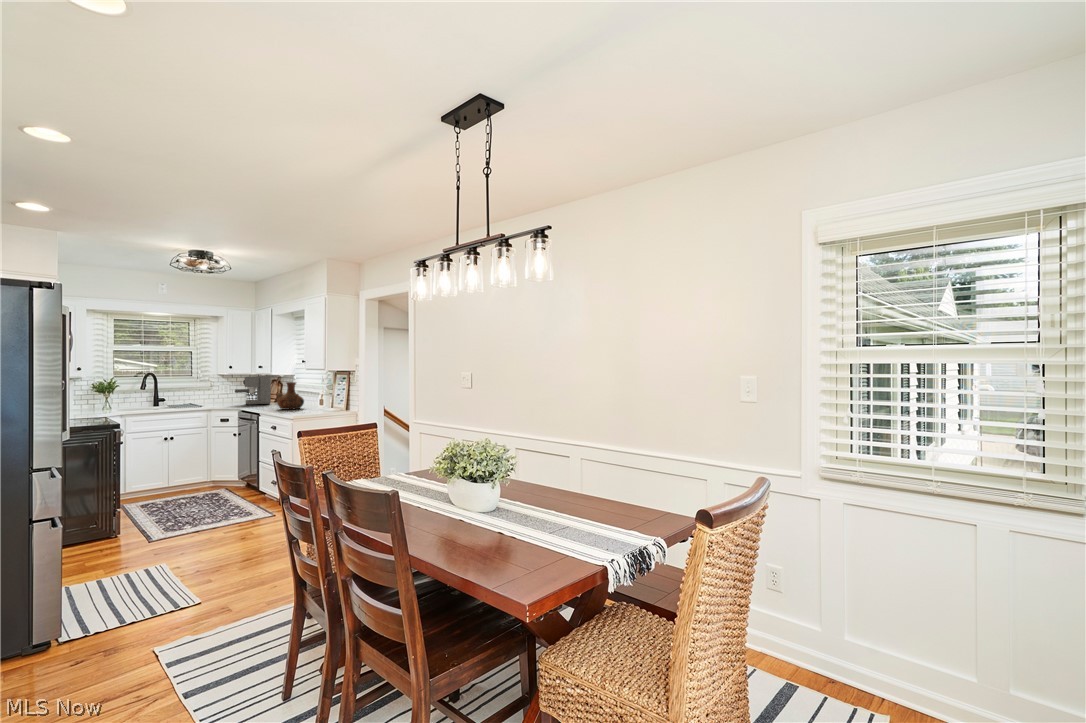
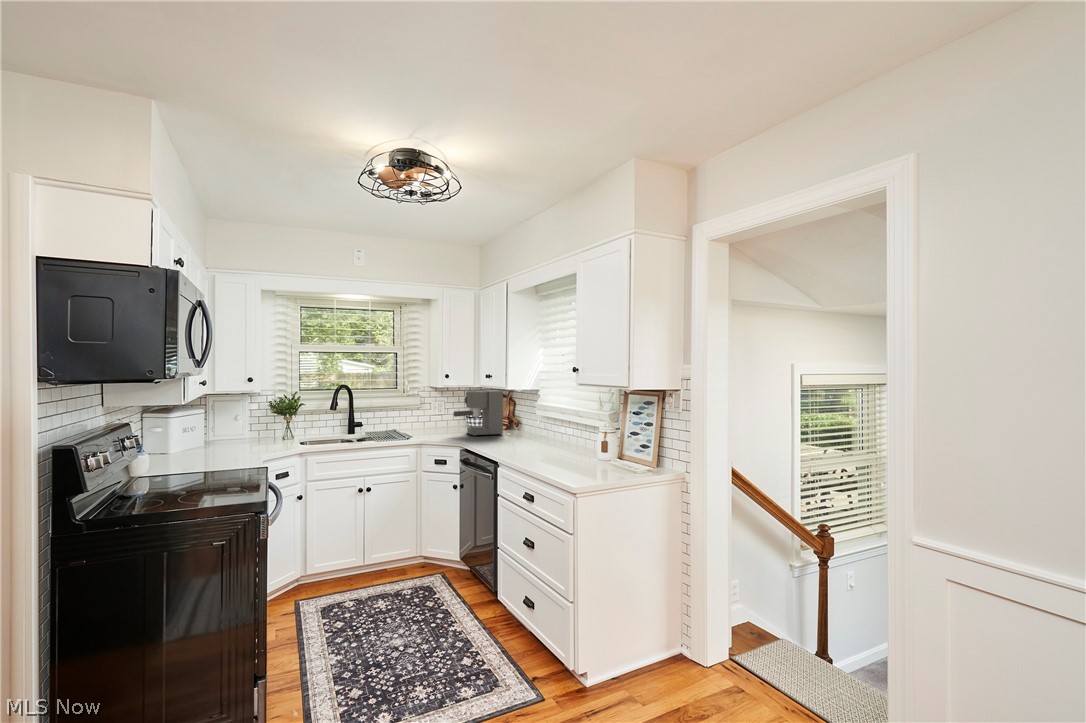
vase: present [277,382,304,410] -> none [524,406,568,456]

